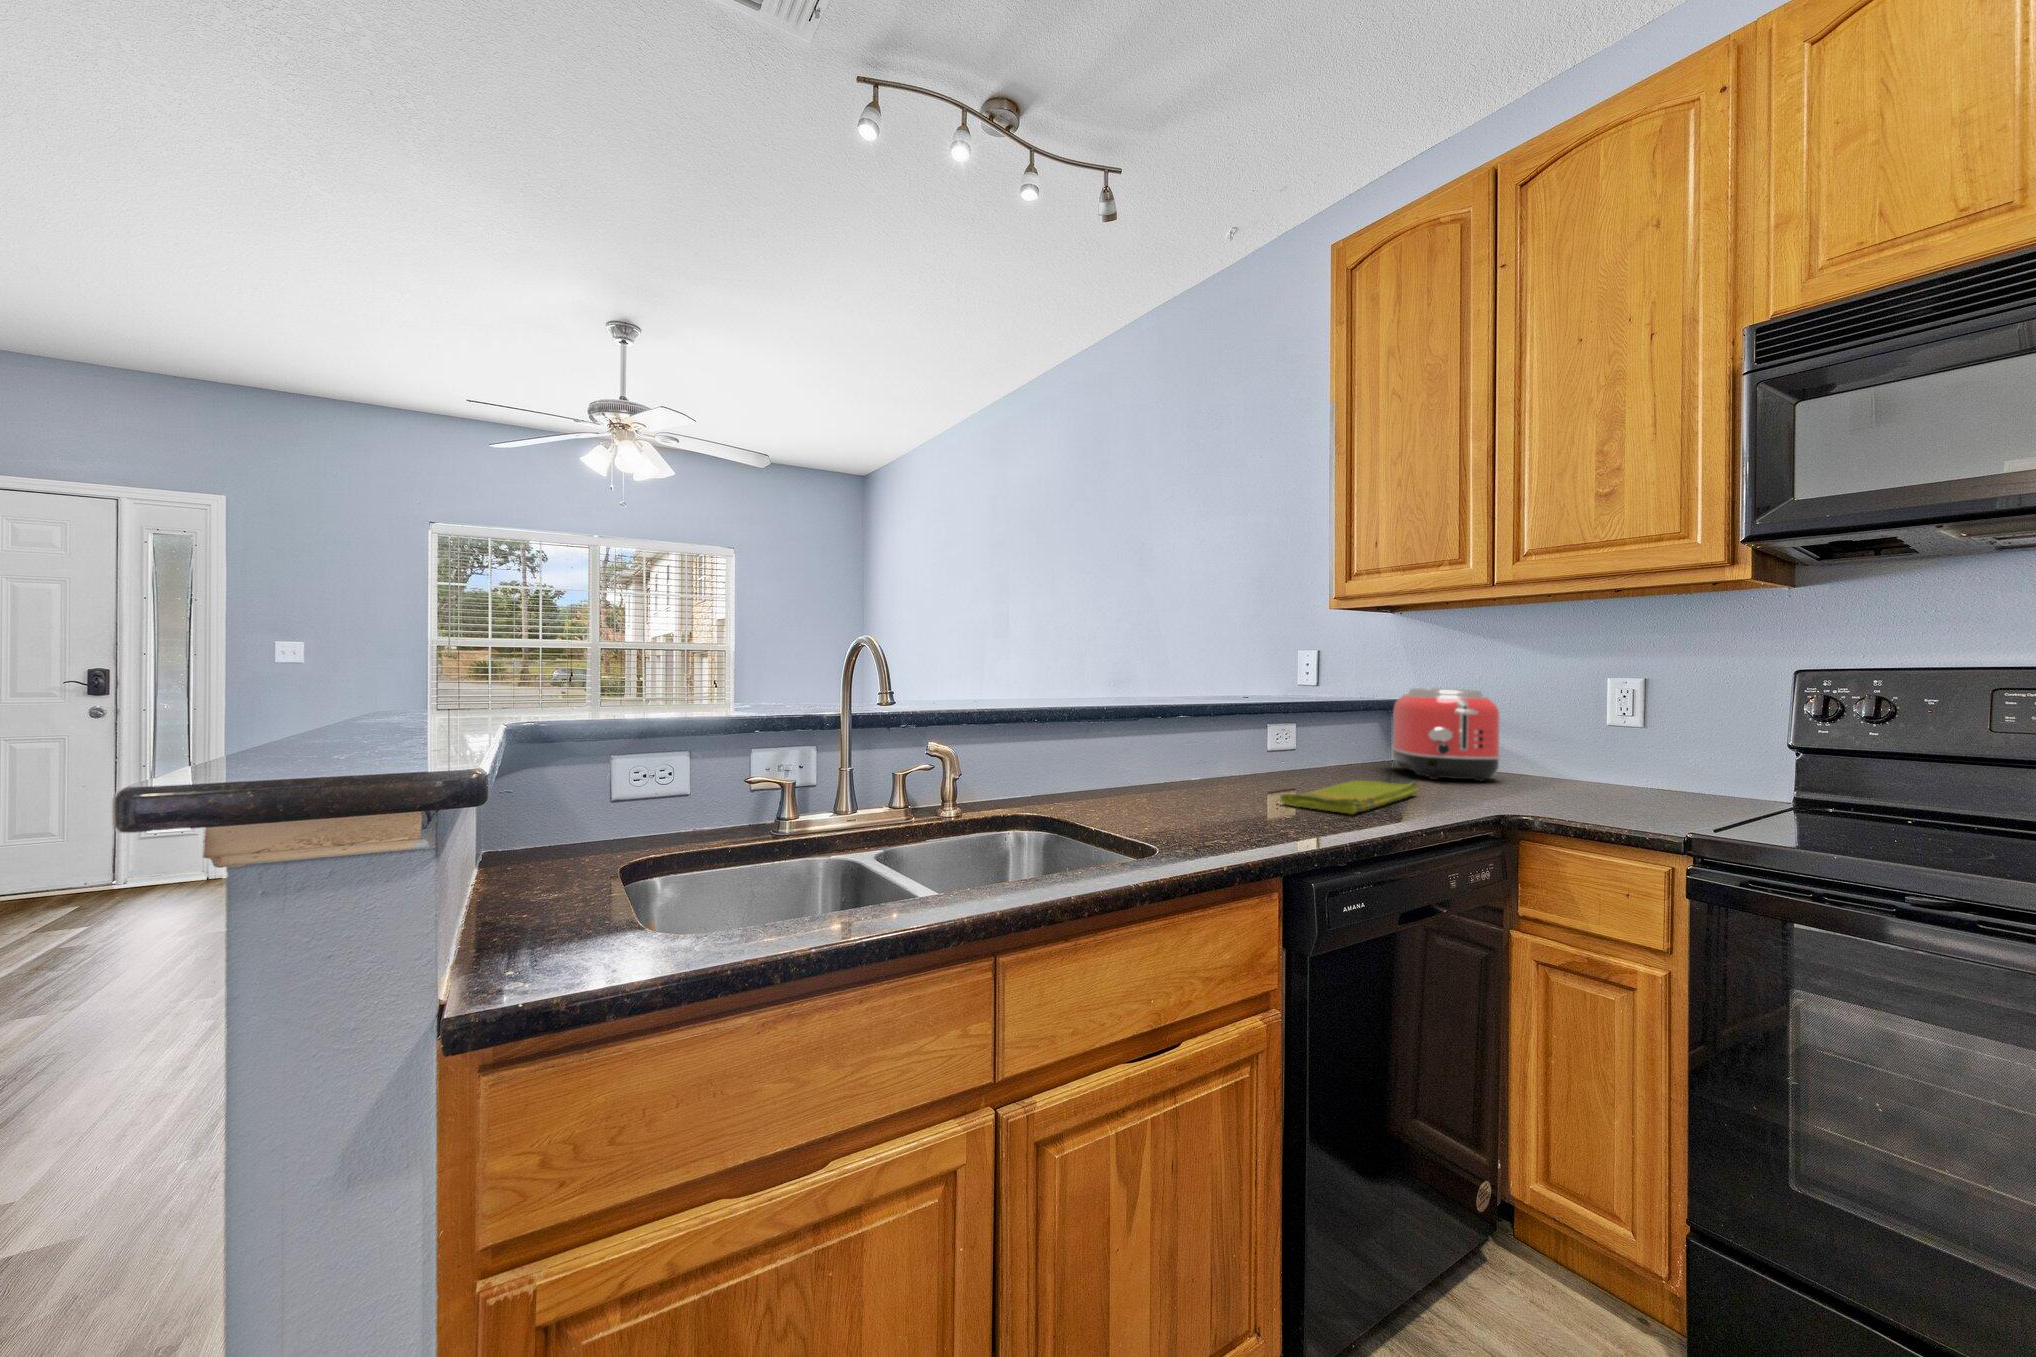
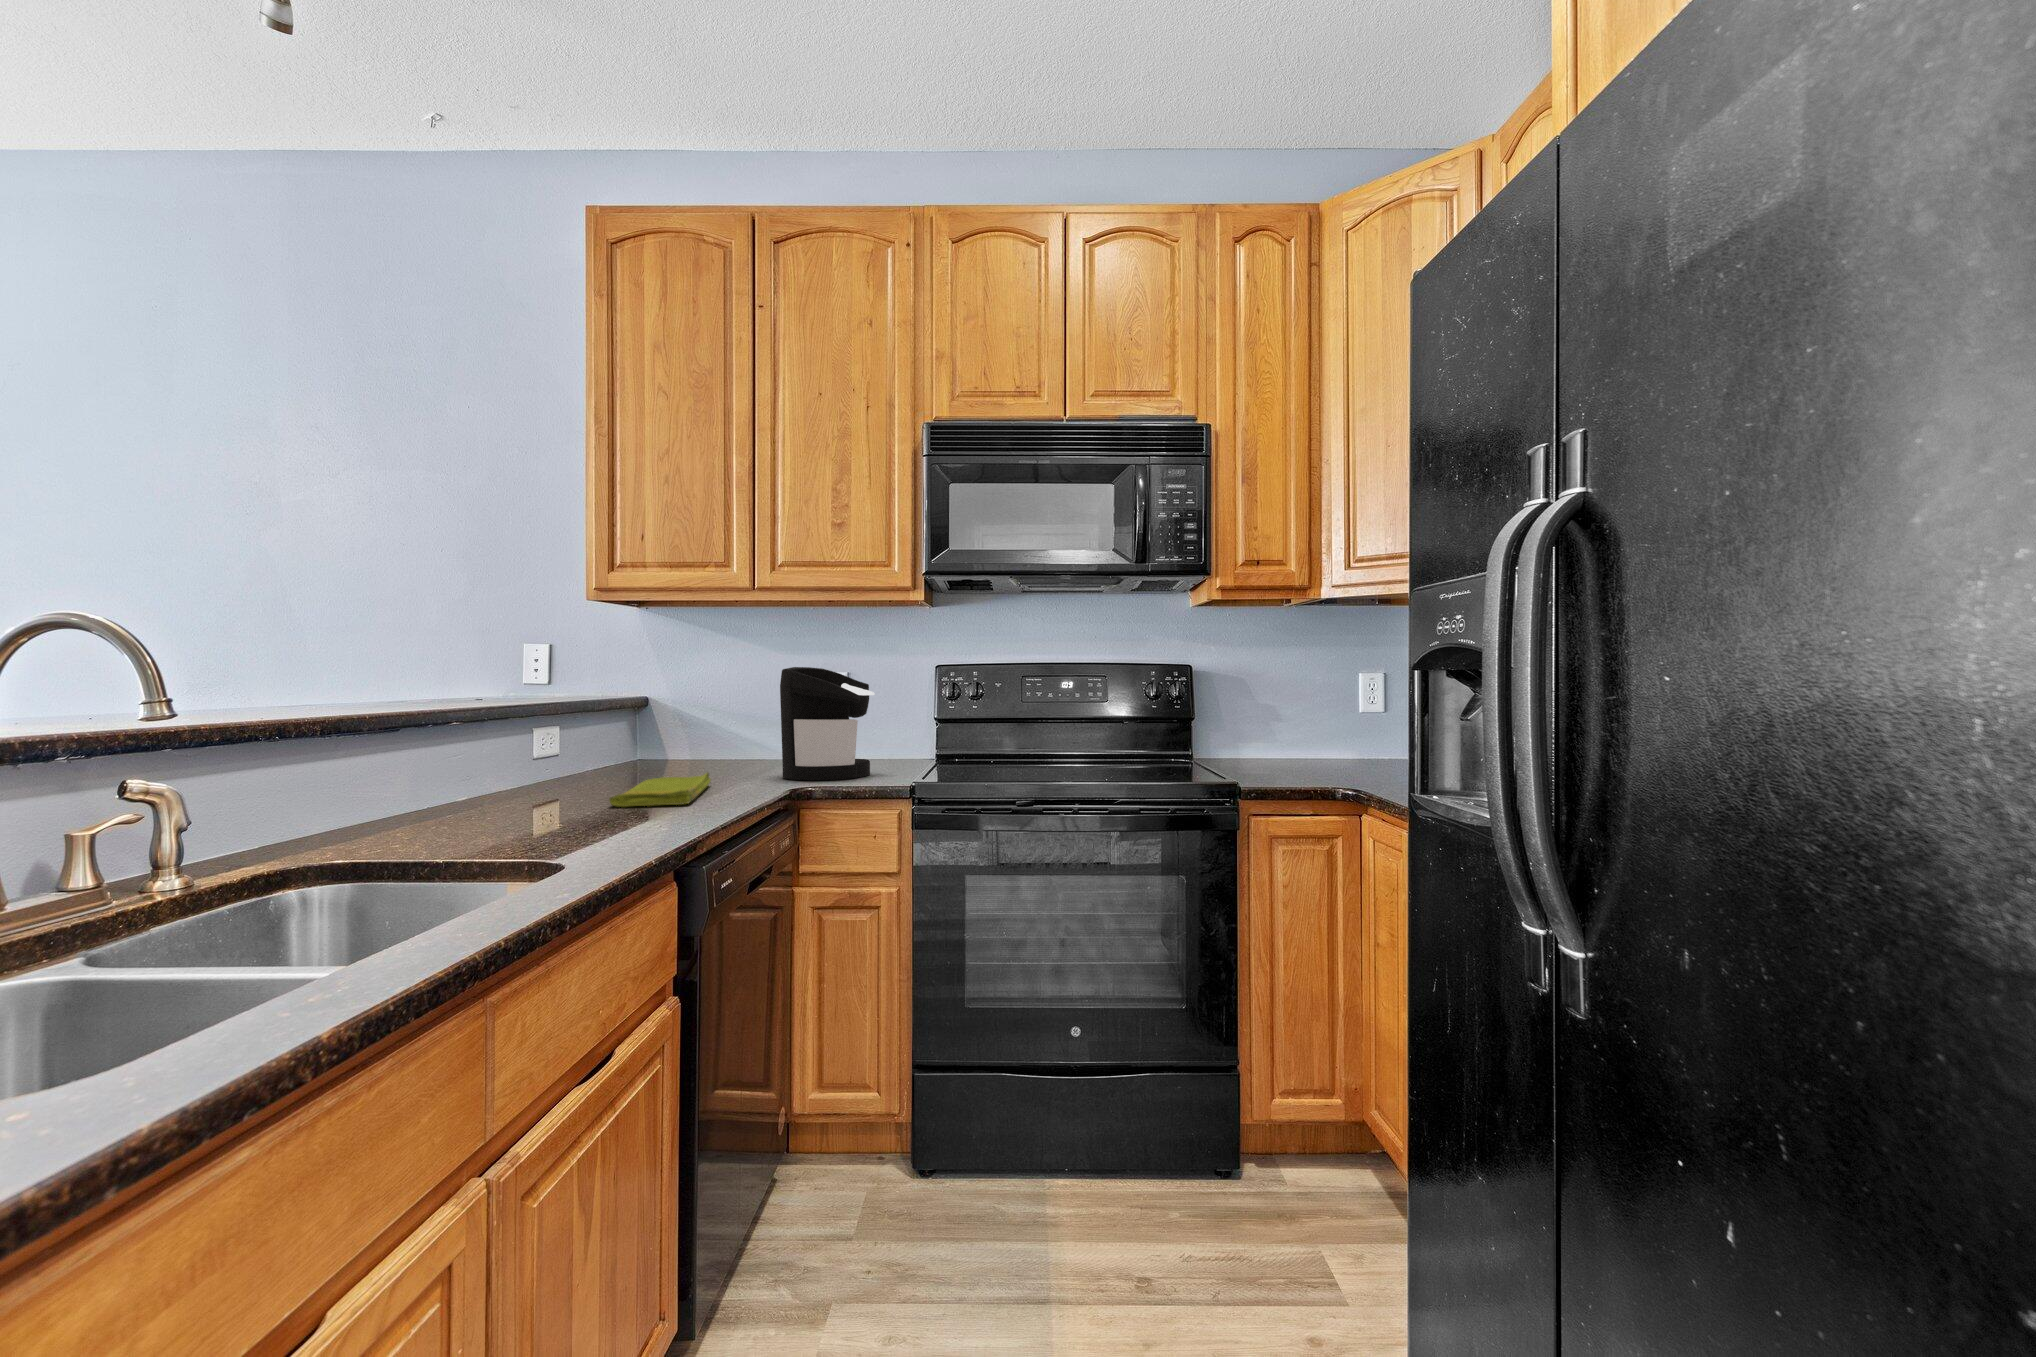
coffee maker: none [1516,671,1660,813] -> present [780,667,875,780]
toaster: present [1391,688,1501,781] -> none [649,685,753,773]

